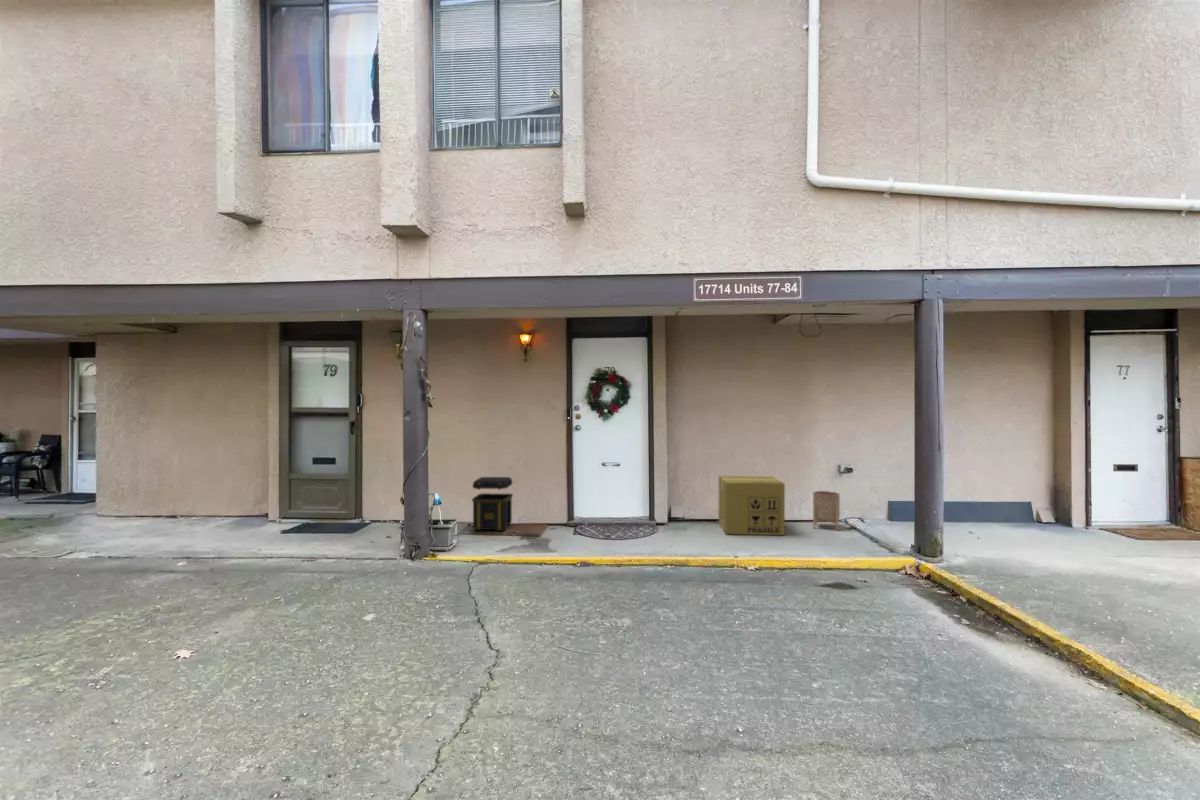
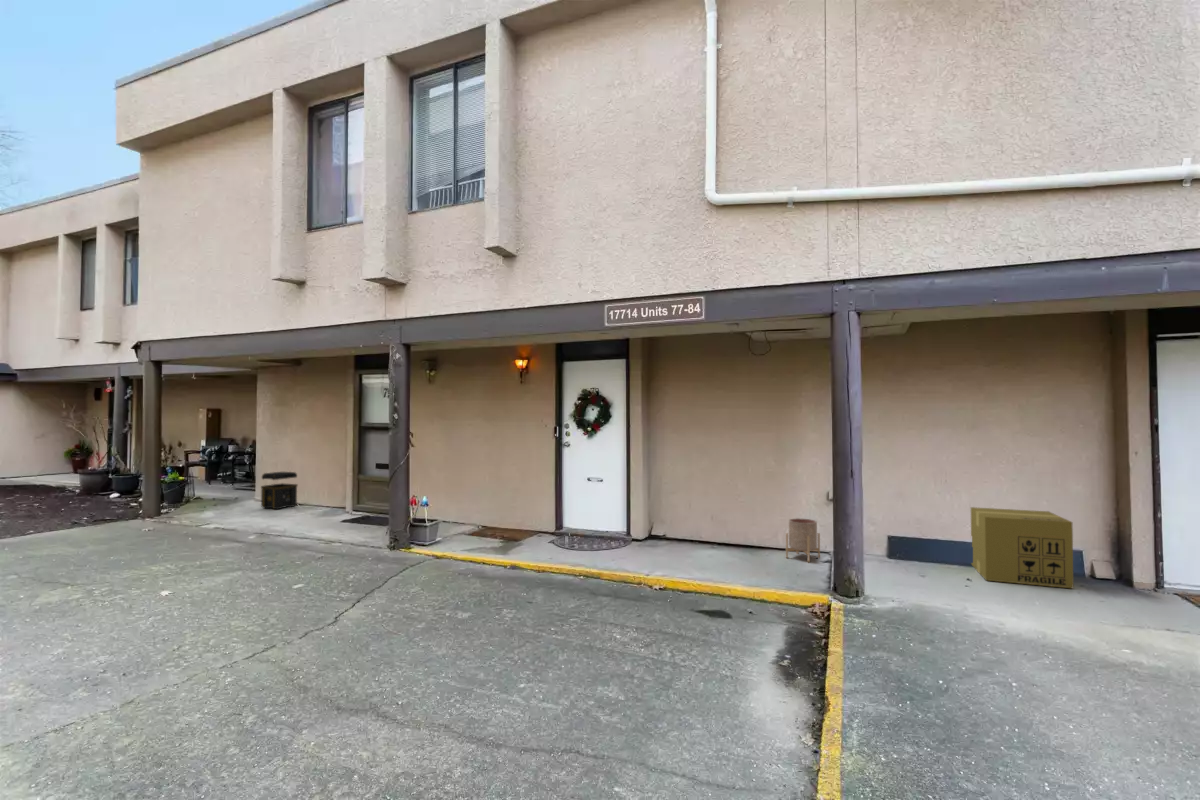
cardboard box: present [719,476,785,535] -> present [971,507,1073,588]
toolbox: present [472,477,513,531] -> present [261,472,297,509]

